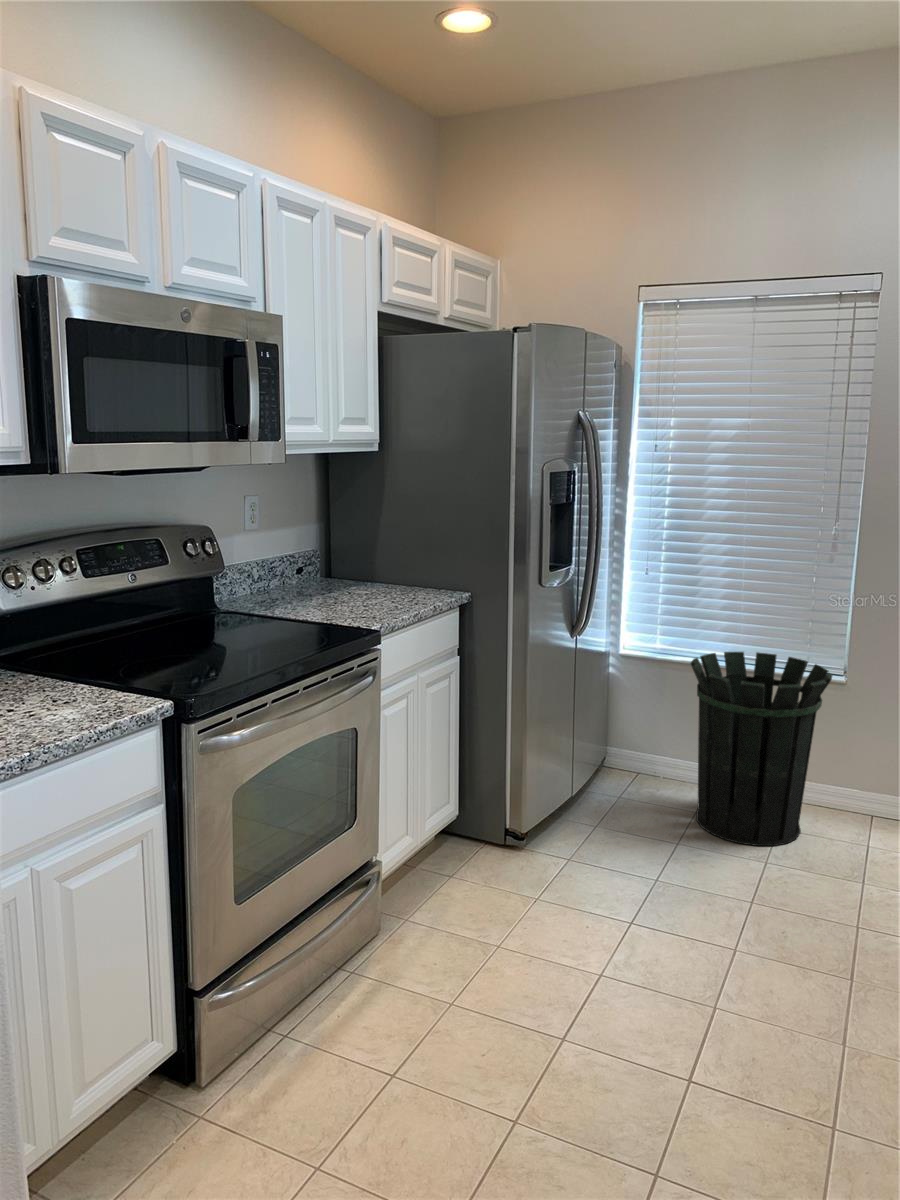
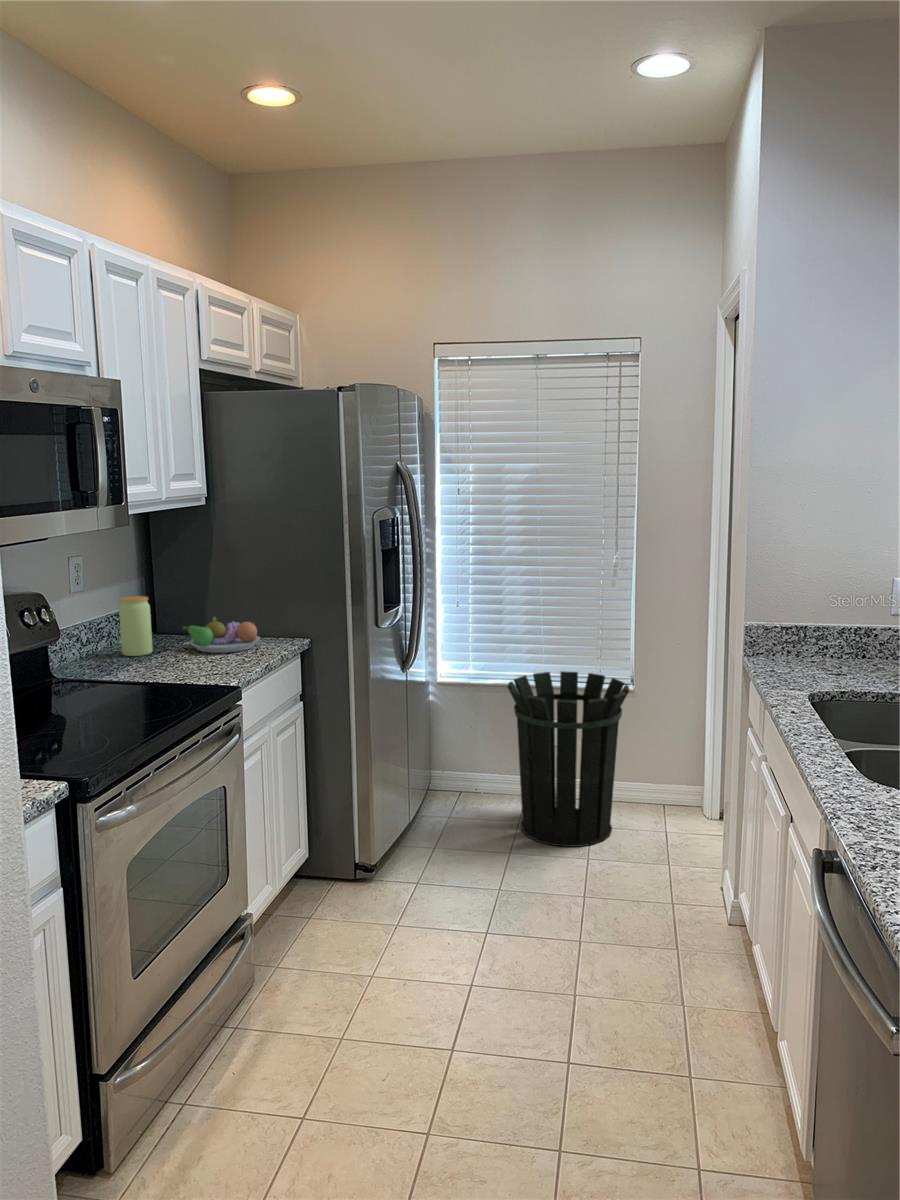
jar: none [288,537,317,596] -> present [119,596,153,656]
fruit bowl: none [347,563,422,599] -> present [182,617,260,653]

